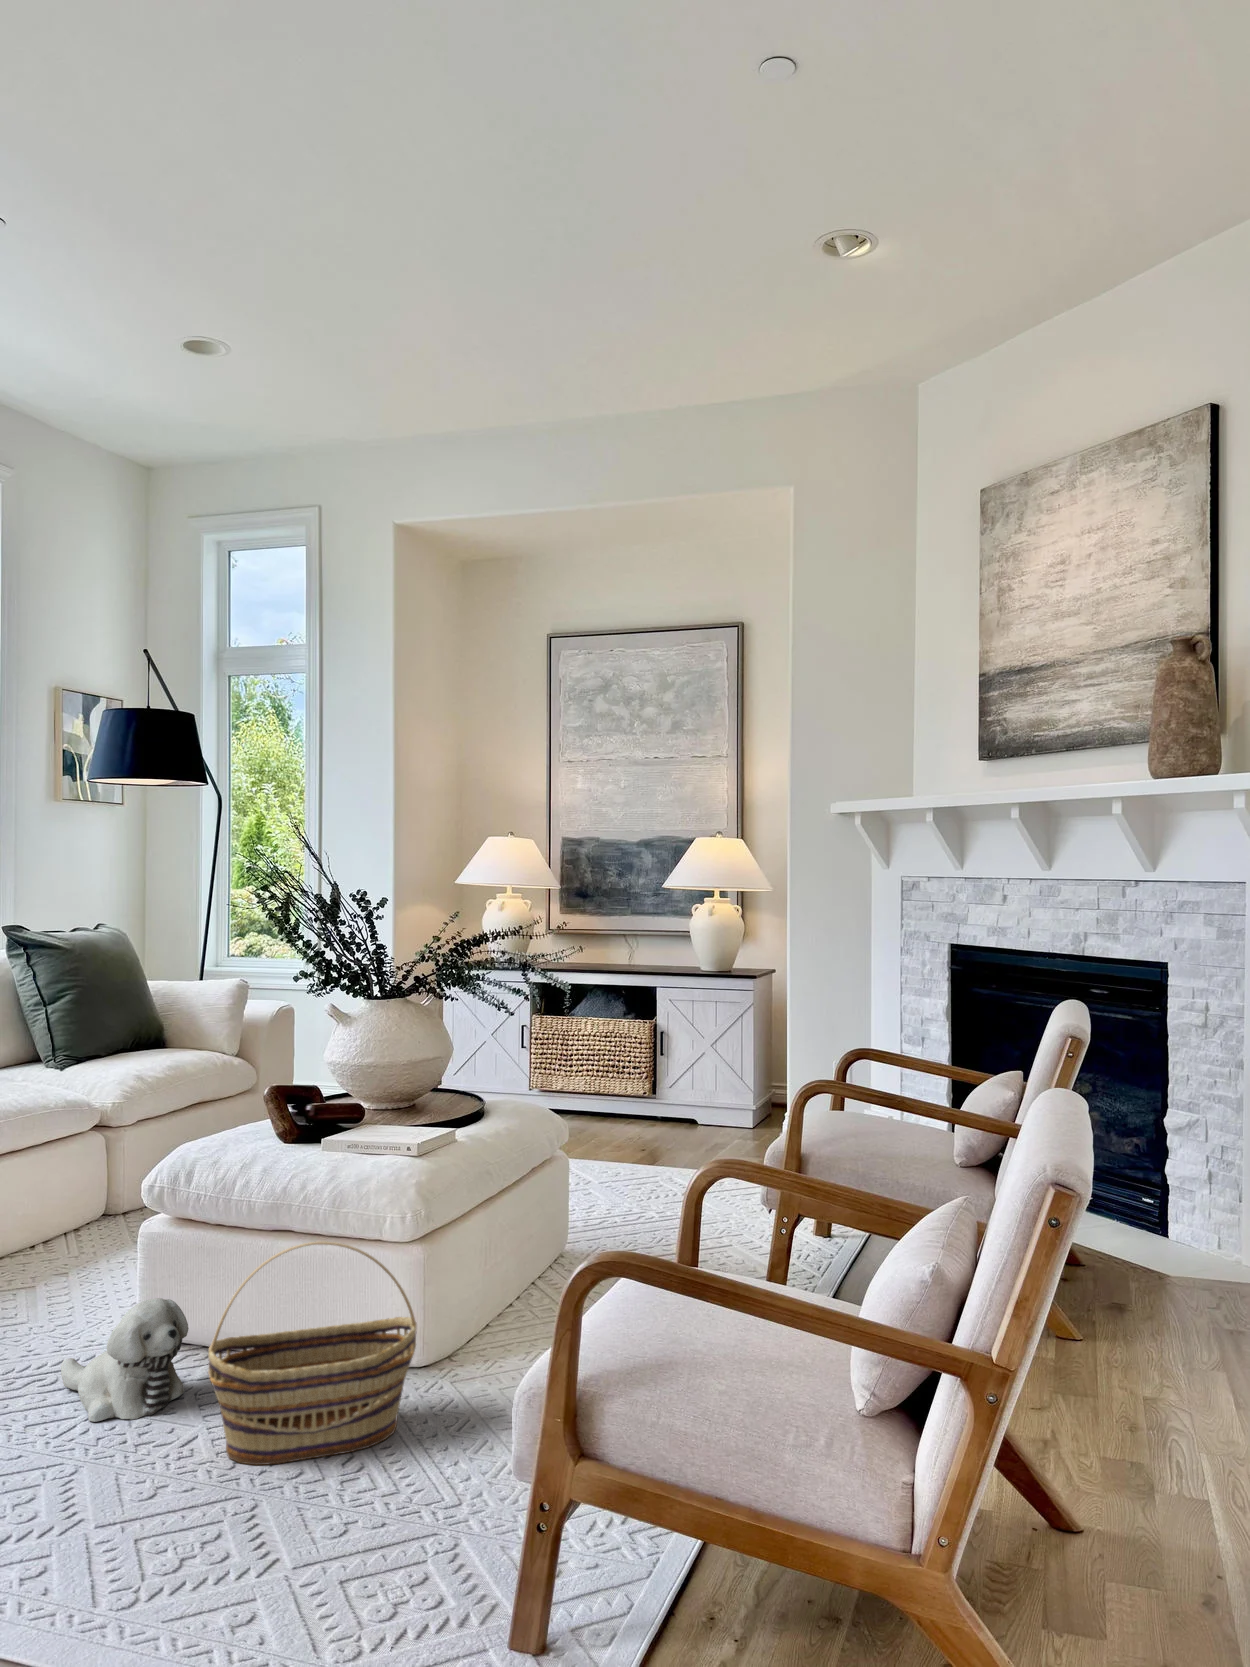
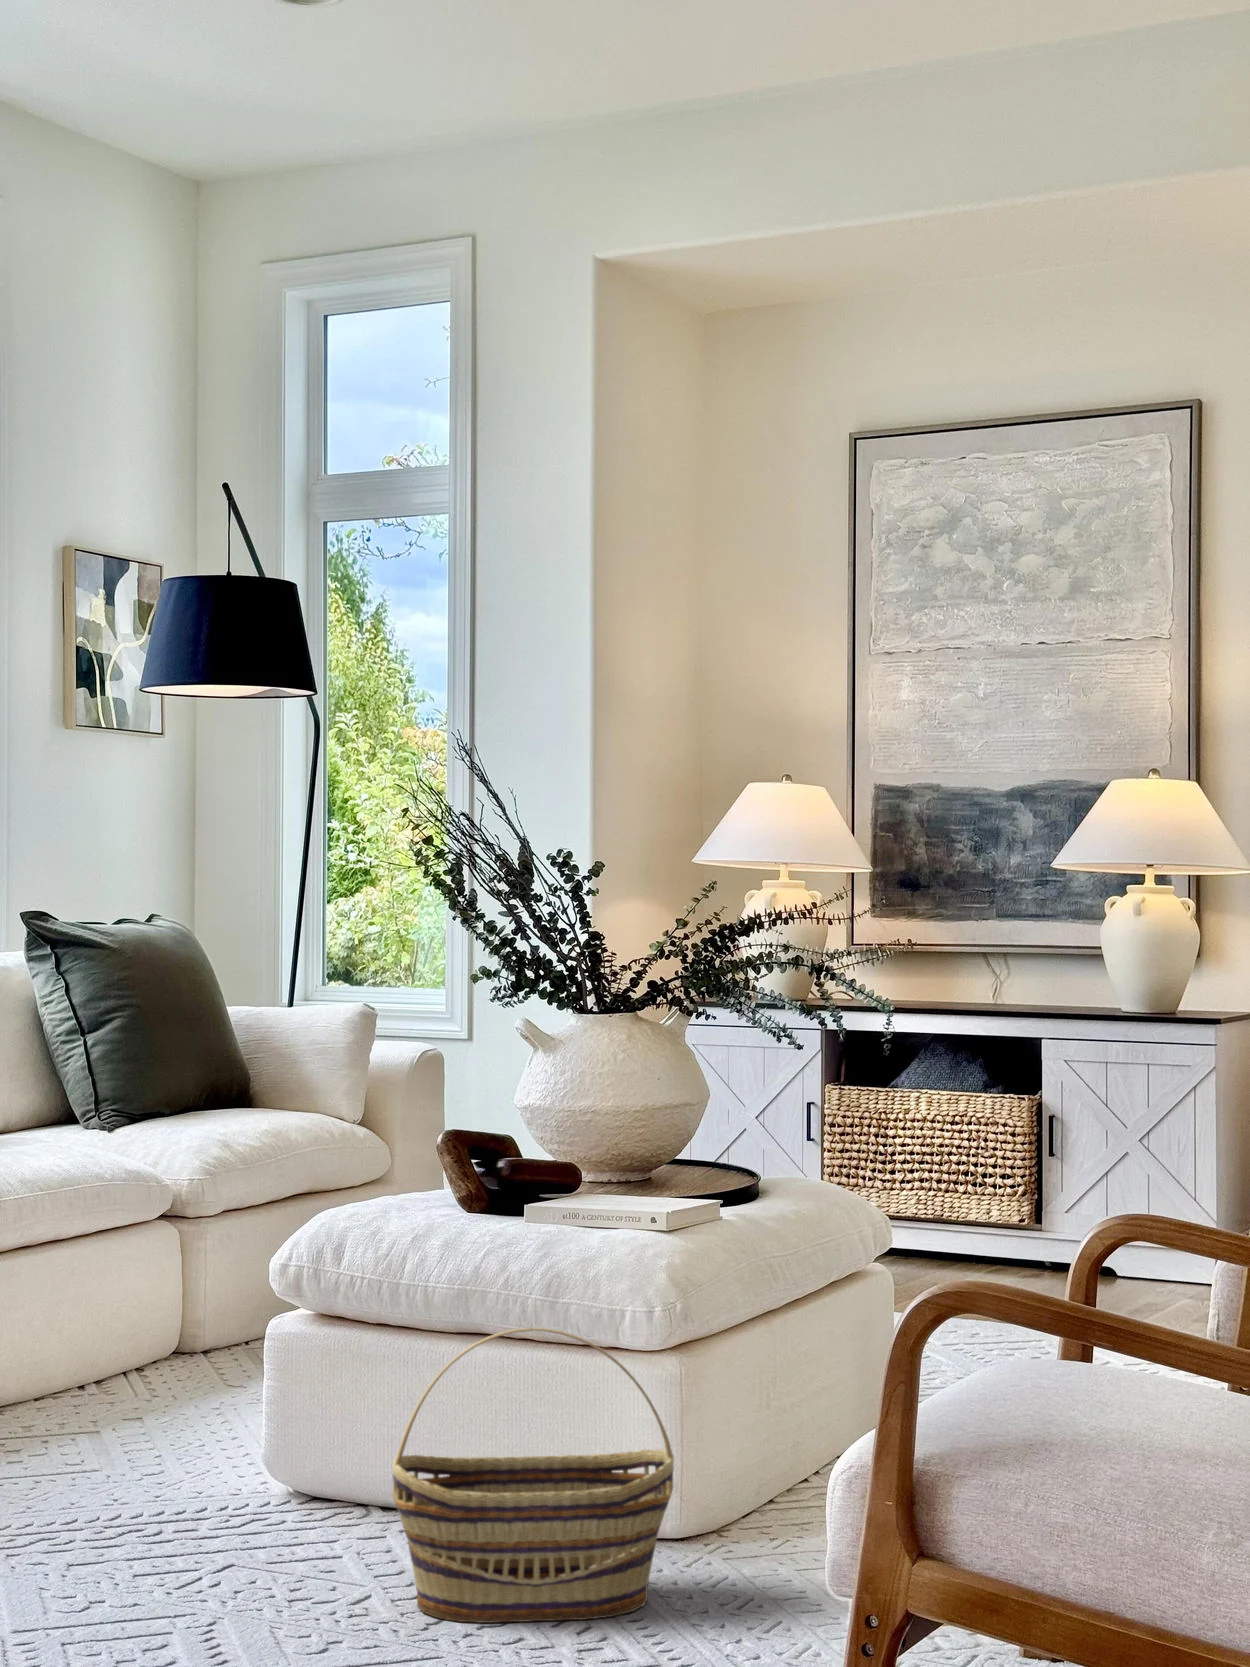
plush toy: present [61,1298,189,1422] -> none [179,1411,350,1567]

